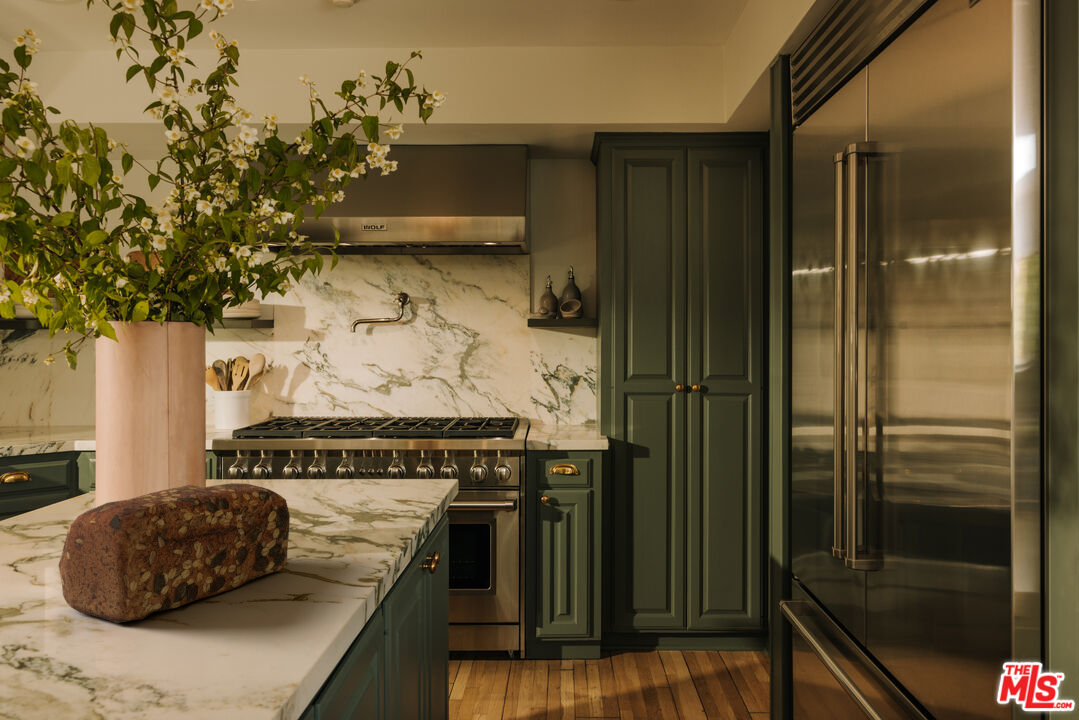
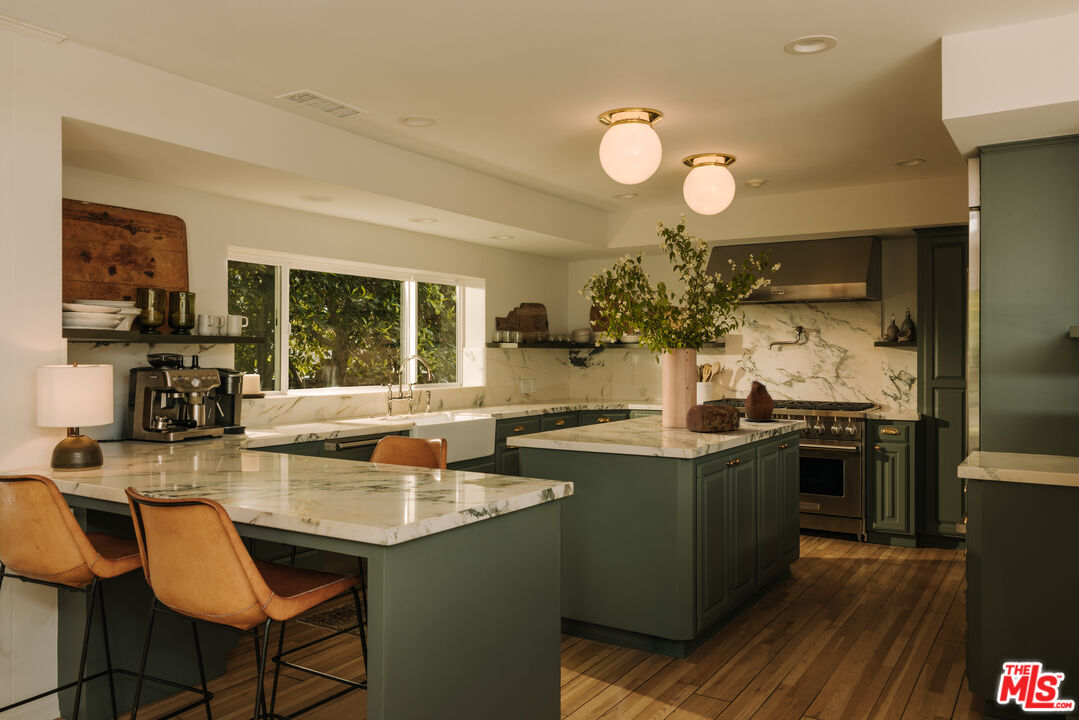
ceramic pitcher: none [295,392,398,503] -> present [744,381,778,421]

